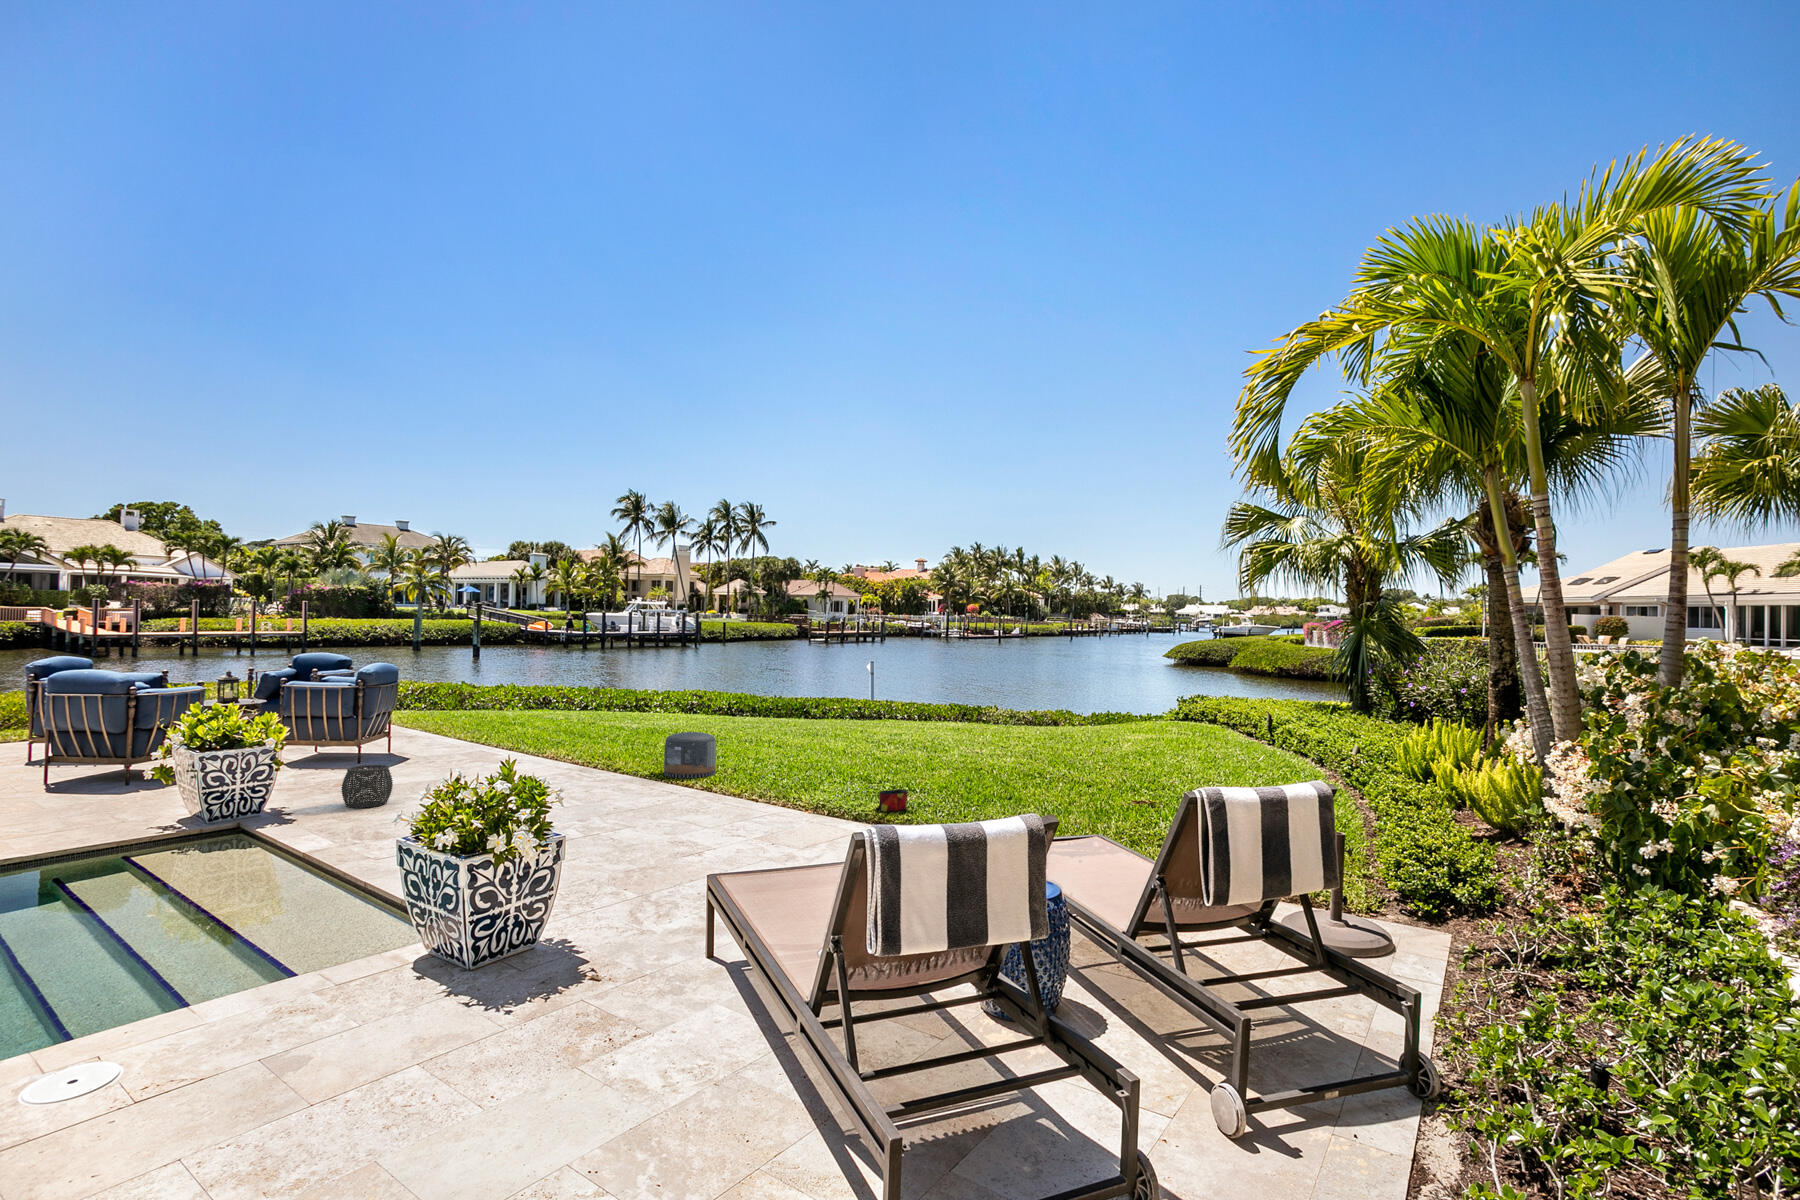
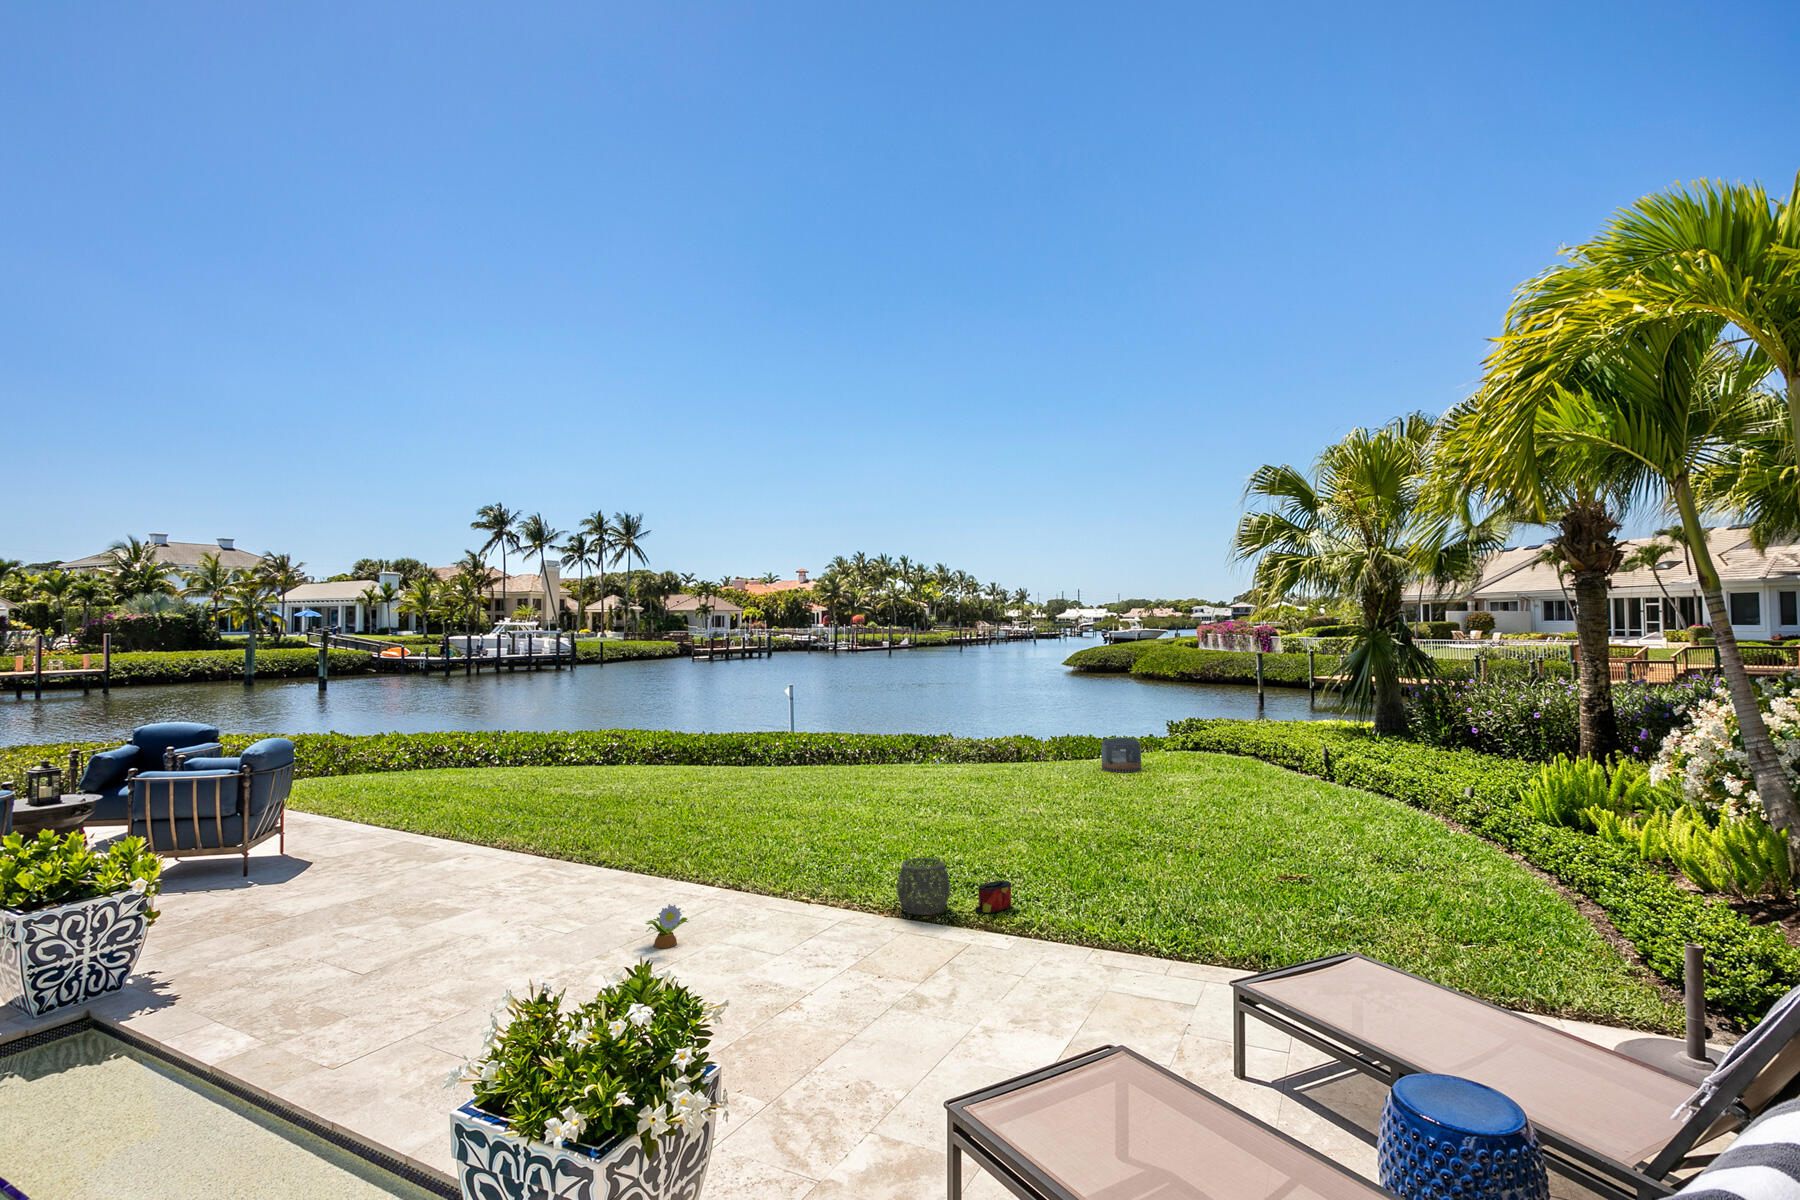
pouf: present [664,732,716,778] -> present [1101,738,1141,772]
woven basket: present [341,765,393,808] -> present [897,858,950,915]
decorative plant: none [617,784,652,817] -> present [646,904,689,948]

